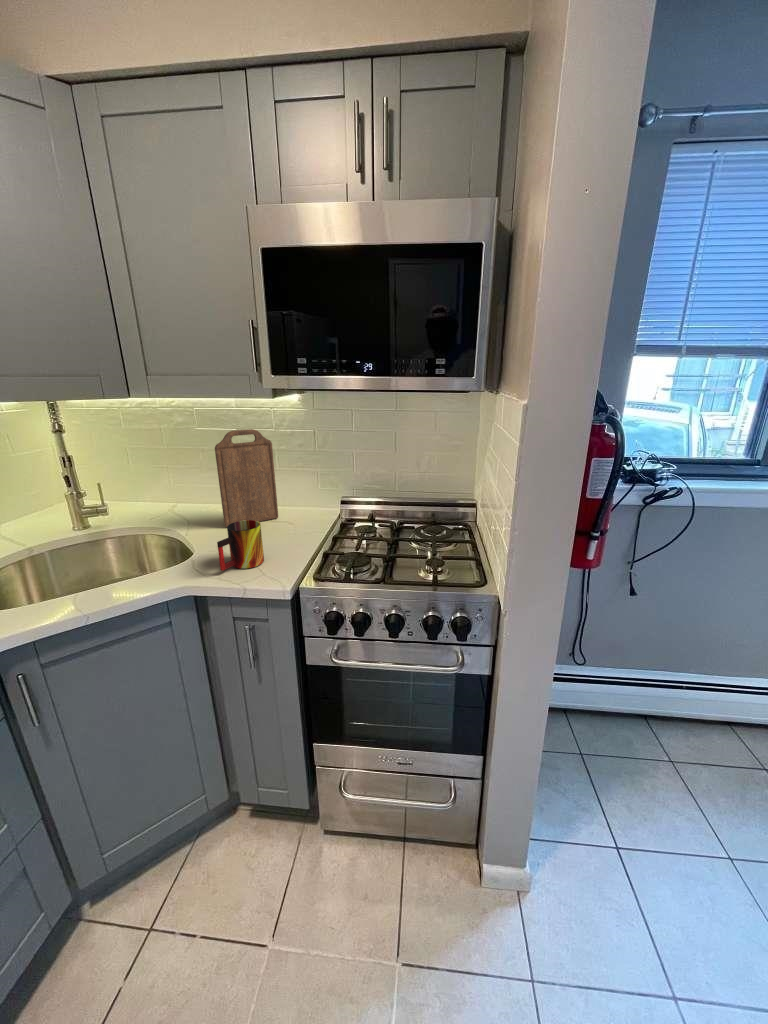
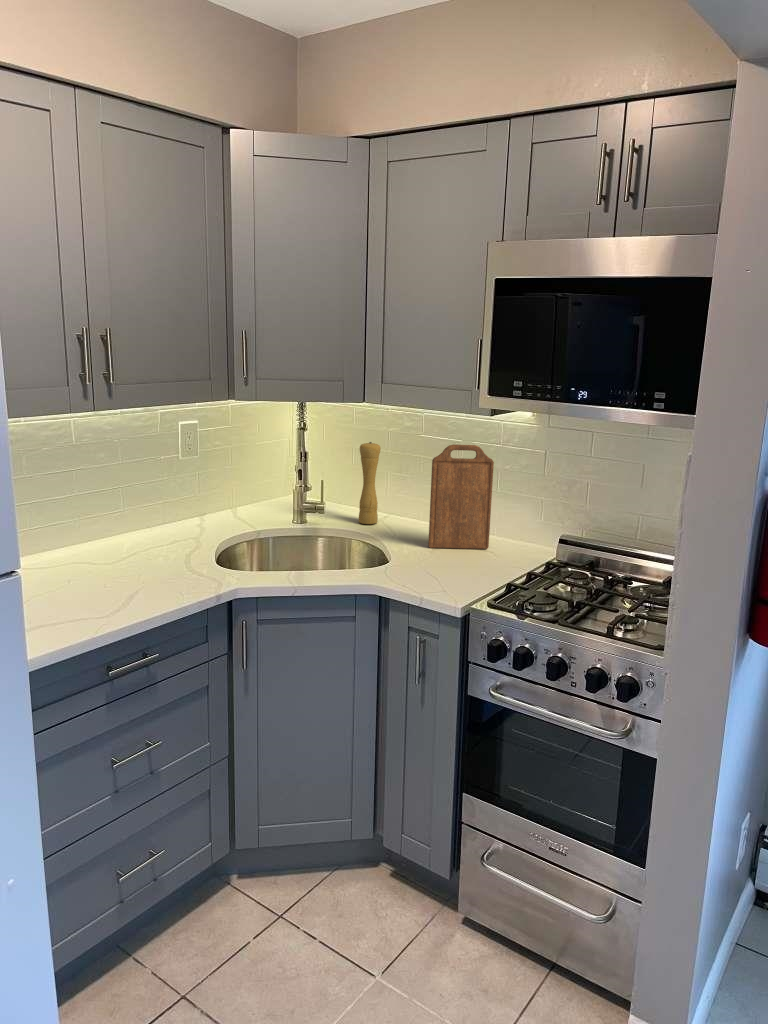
pepper mill: none [132,438,166,515] -> present [359,442,381,524]
mug: present [217,520,264,571] -> none [407,537,454,585]

